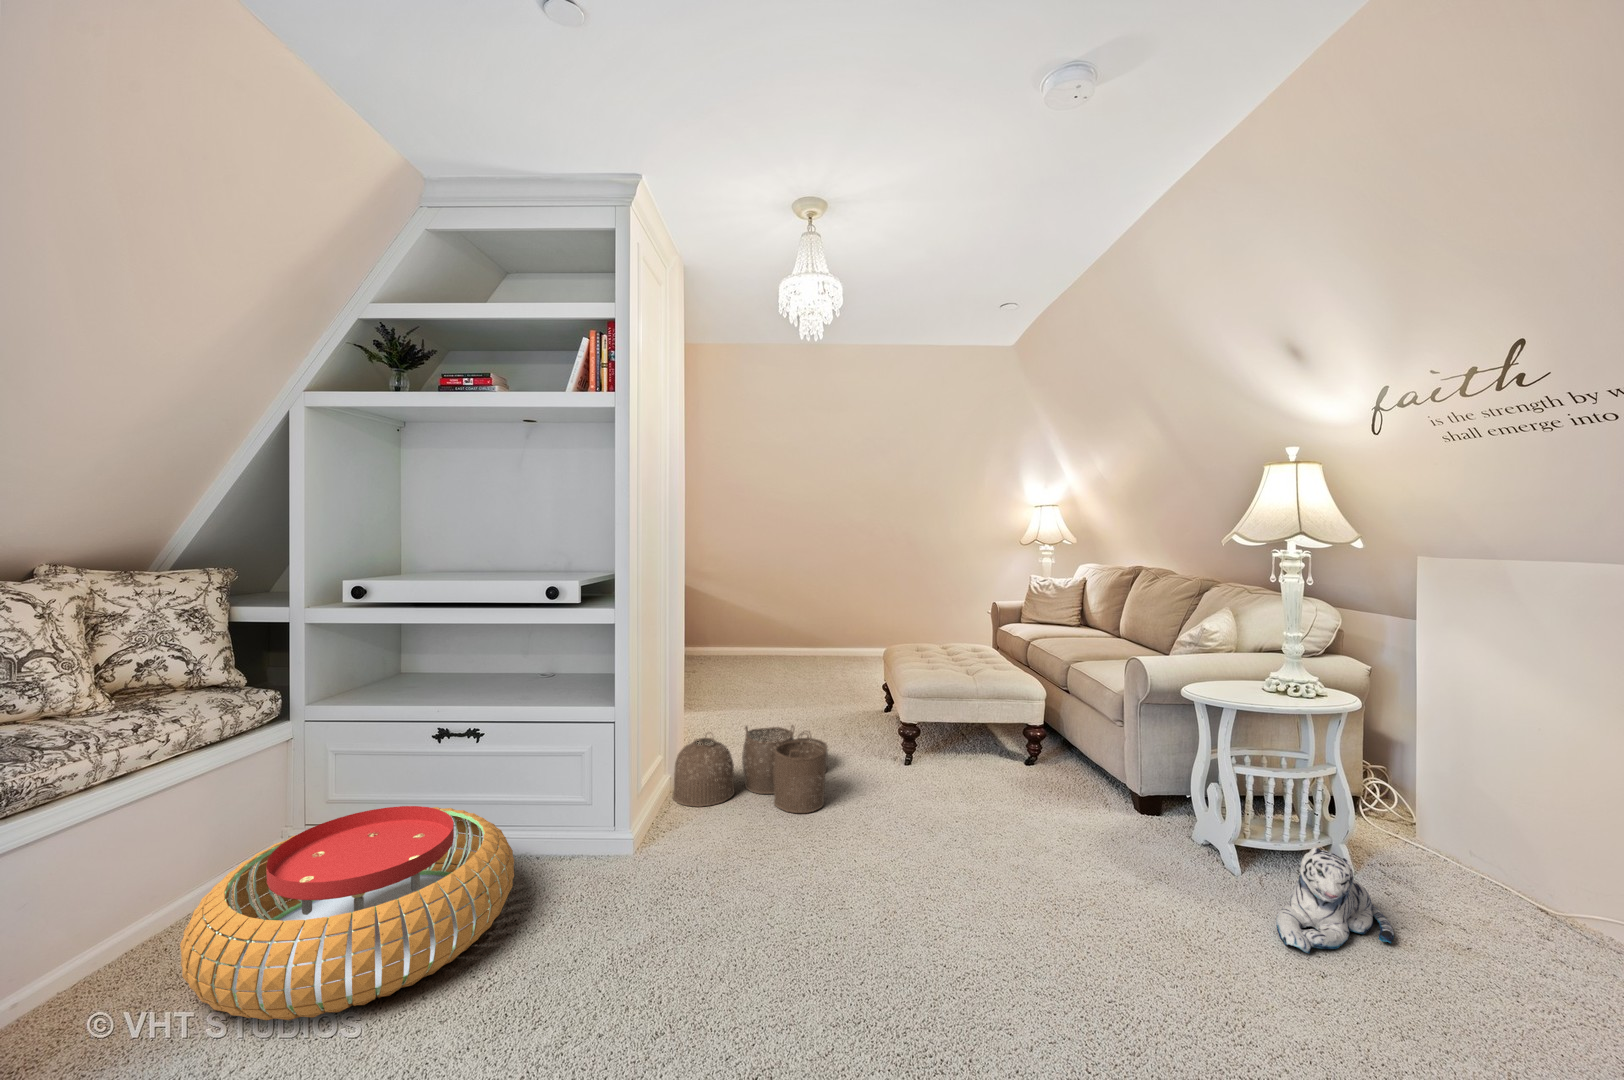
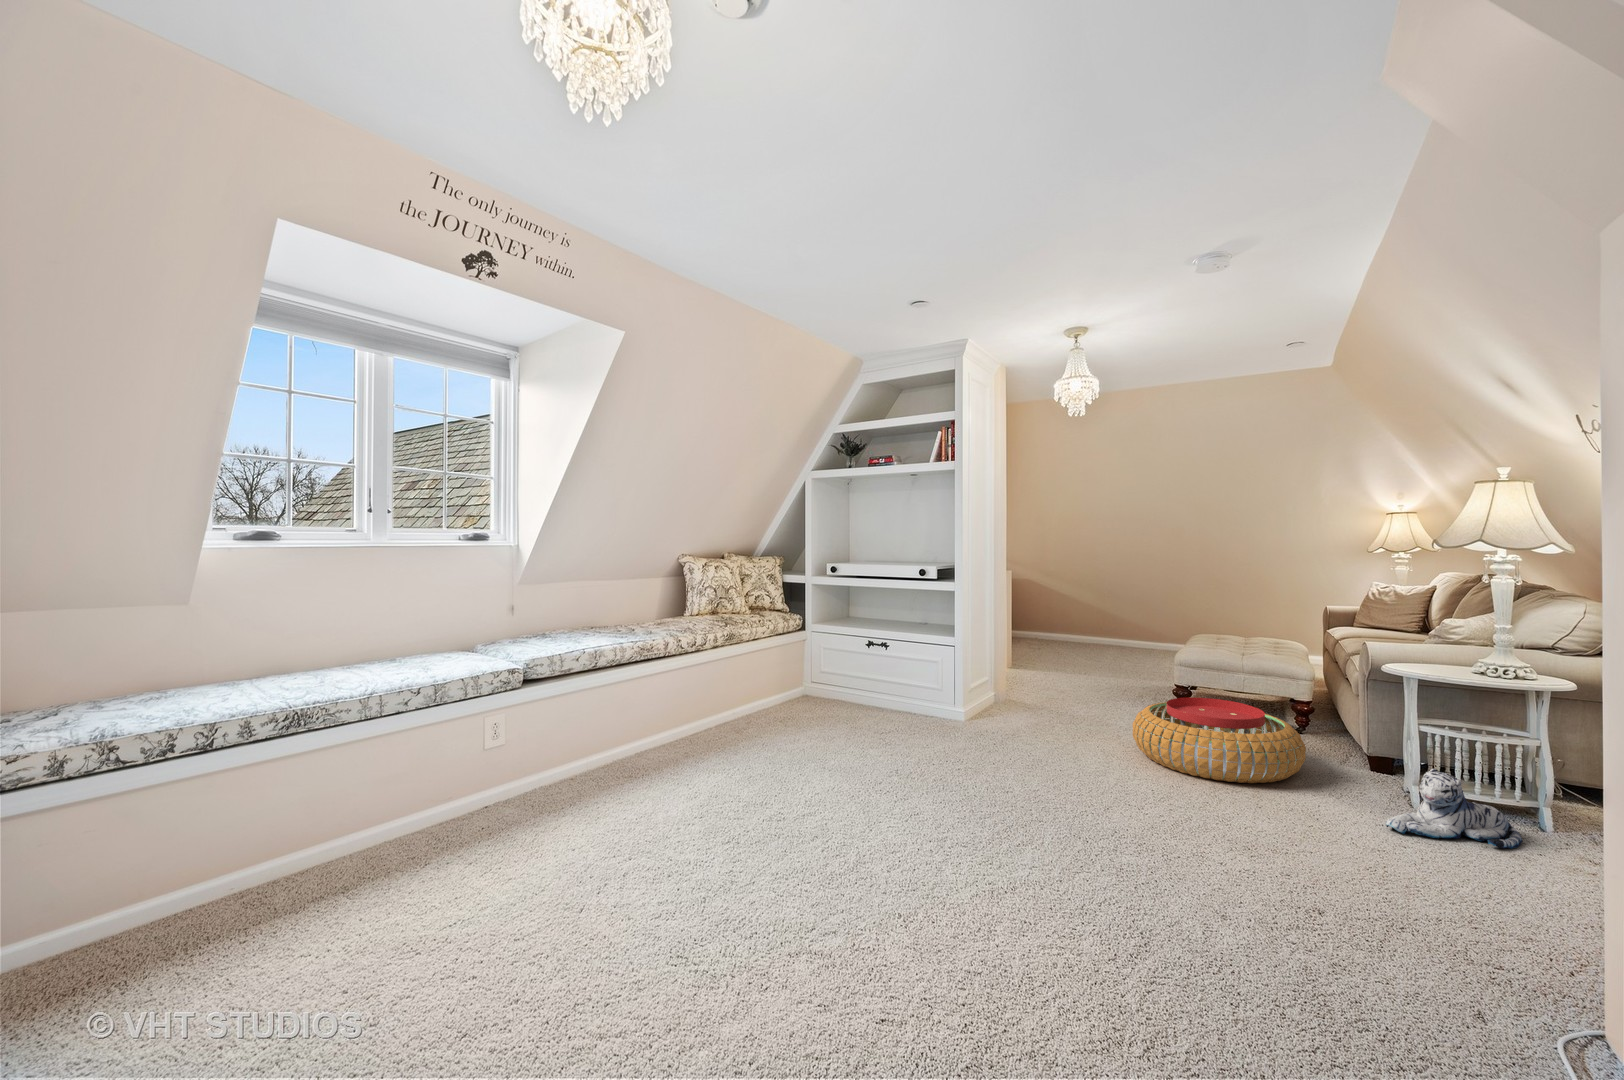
woven basket: present [673,725,828,813] -> none [995,669,1112,724]
pouf: present [180,806,514,1020] -> present [1133,697,1306,783]

